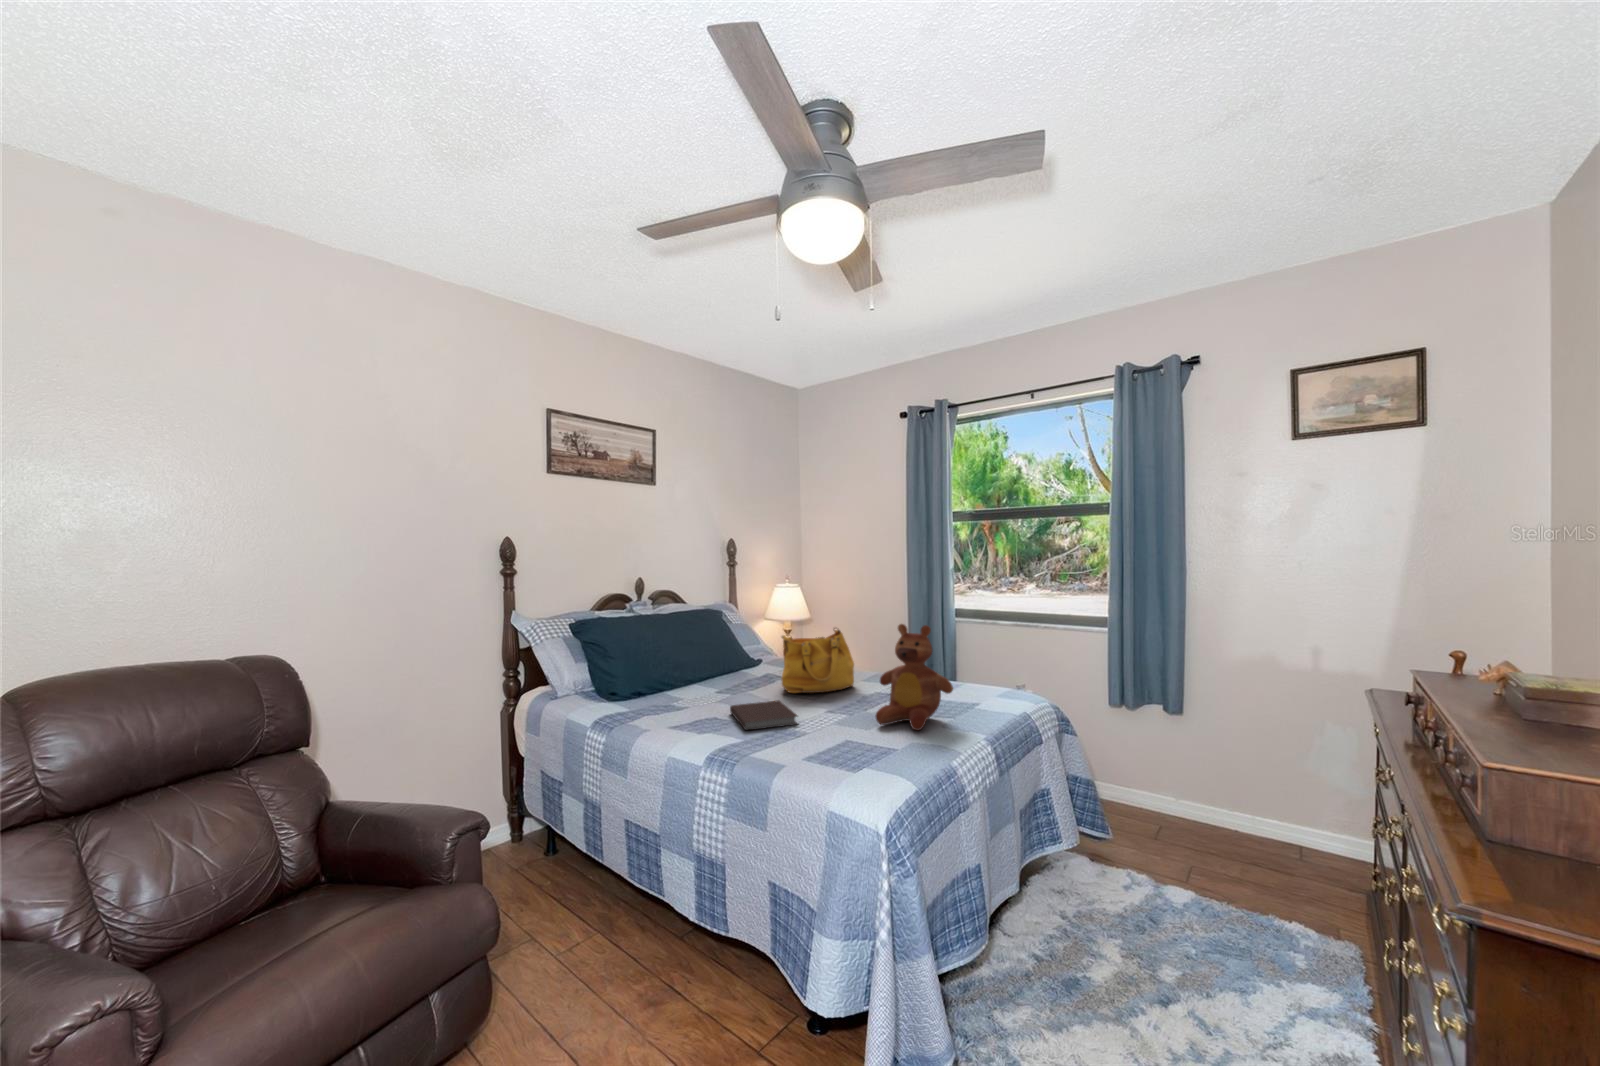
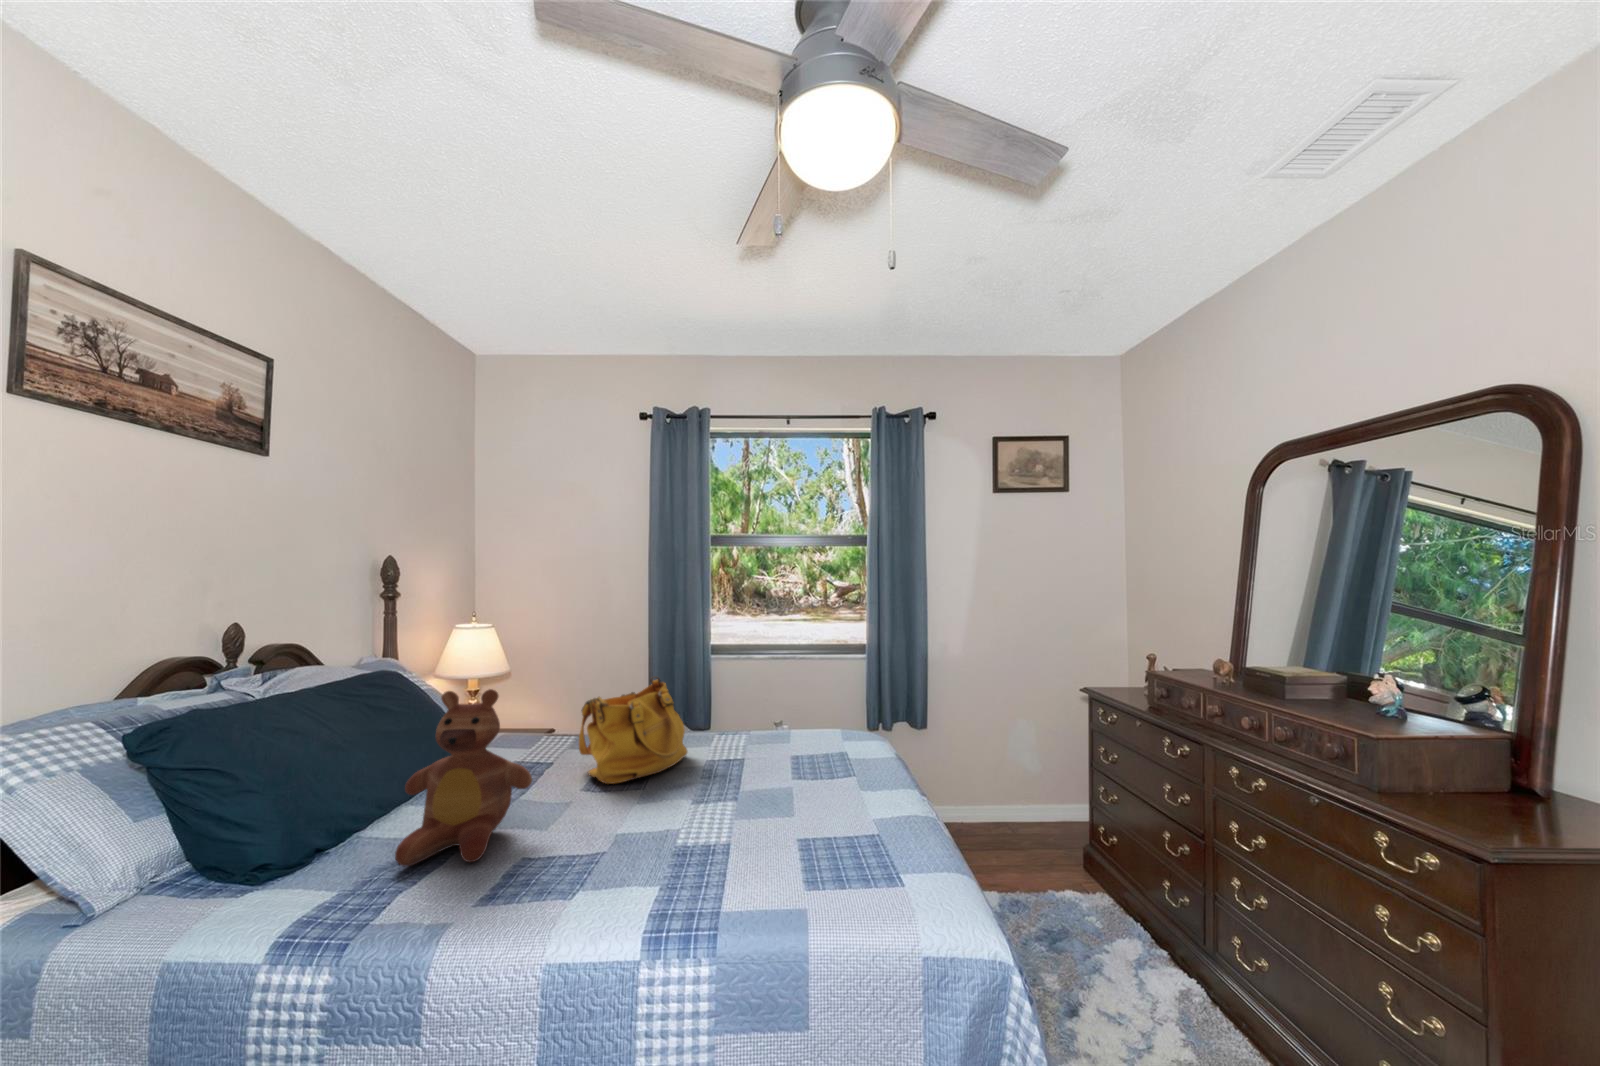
teddy bear: present [876,624,953,730] -> present [395,689,532,866]
notebook: present [730,700,798,730] -> none [565,799,705,864]

